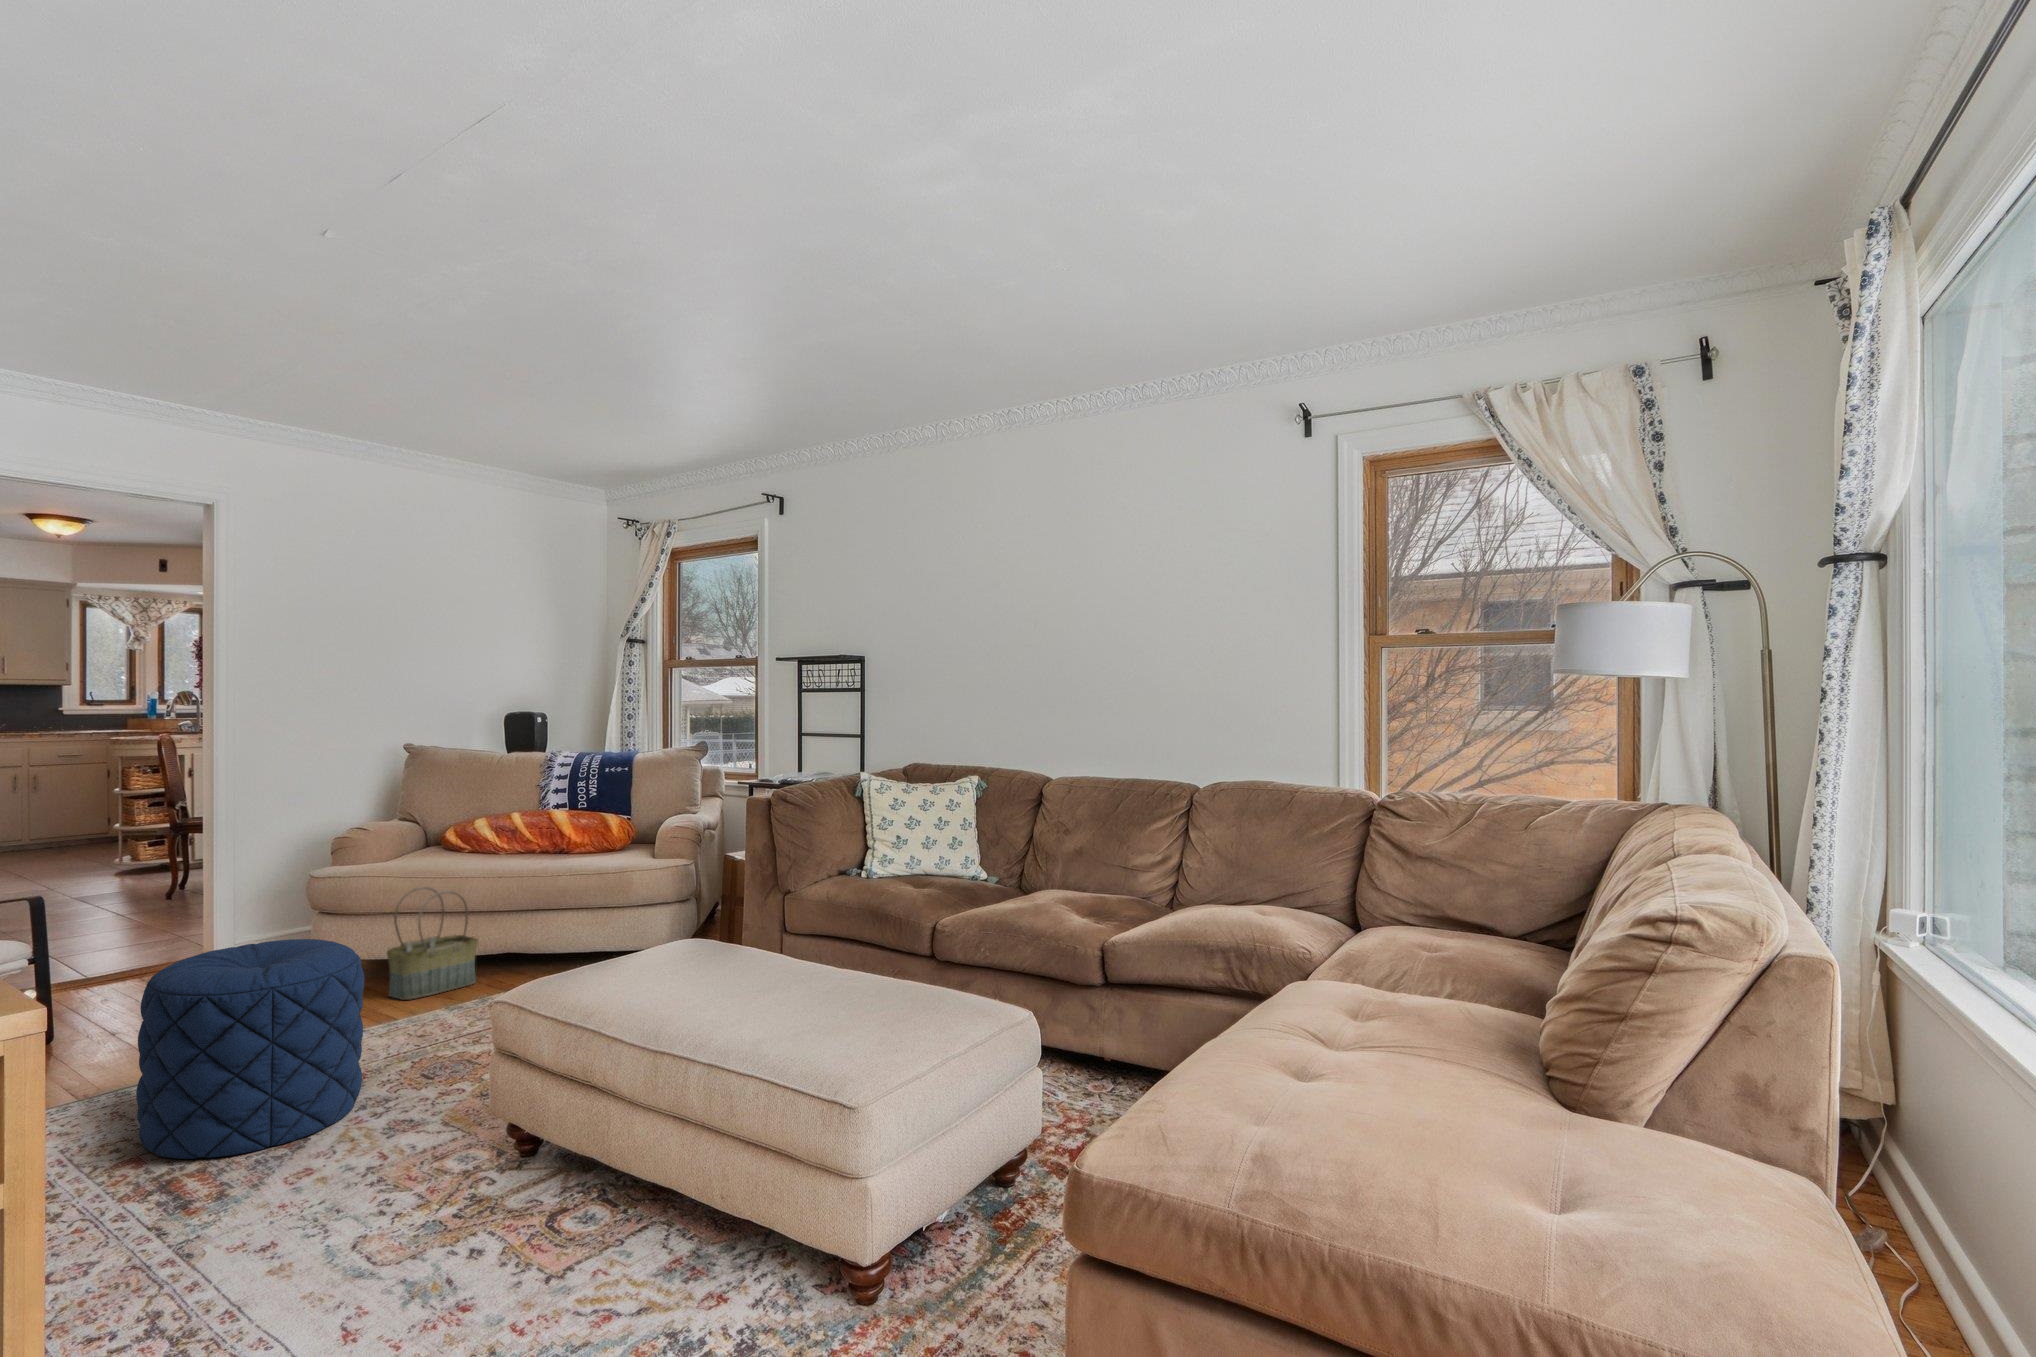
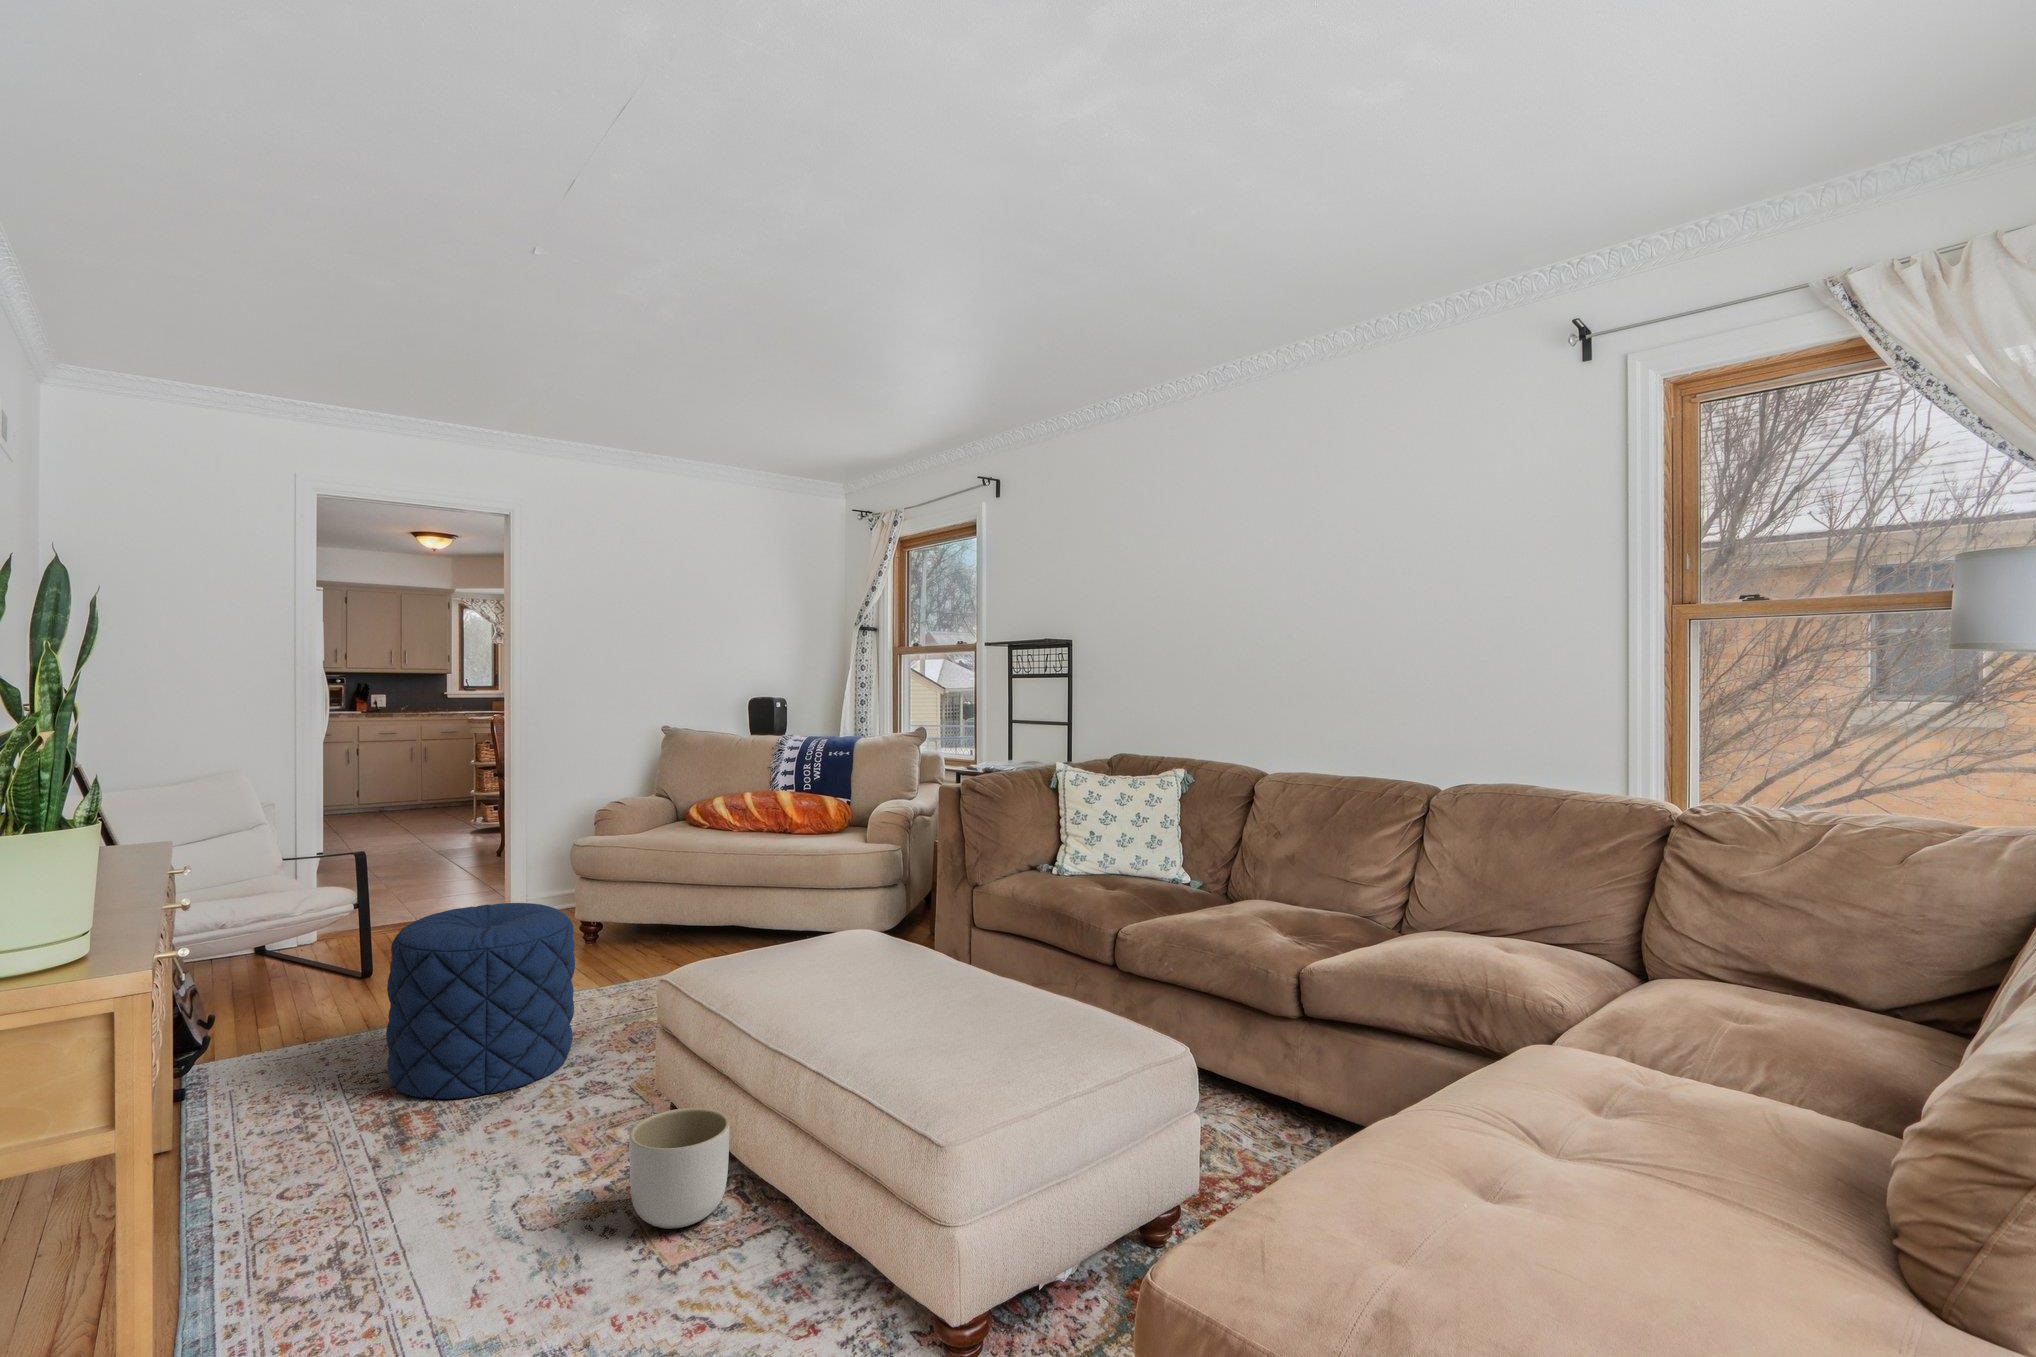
basket: present [387,887,478,1000] -> none [630,858,709,962]
planter: none [493,1121,597,1241] -> present [629,1108,730,1229]

